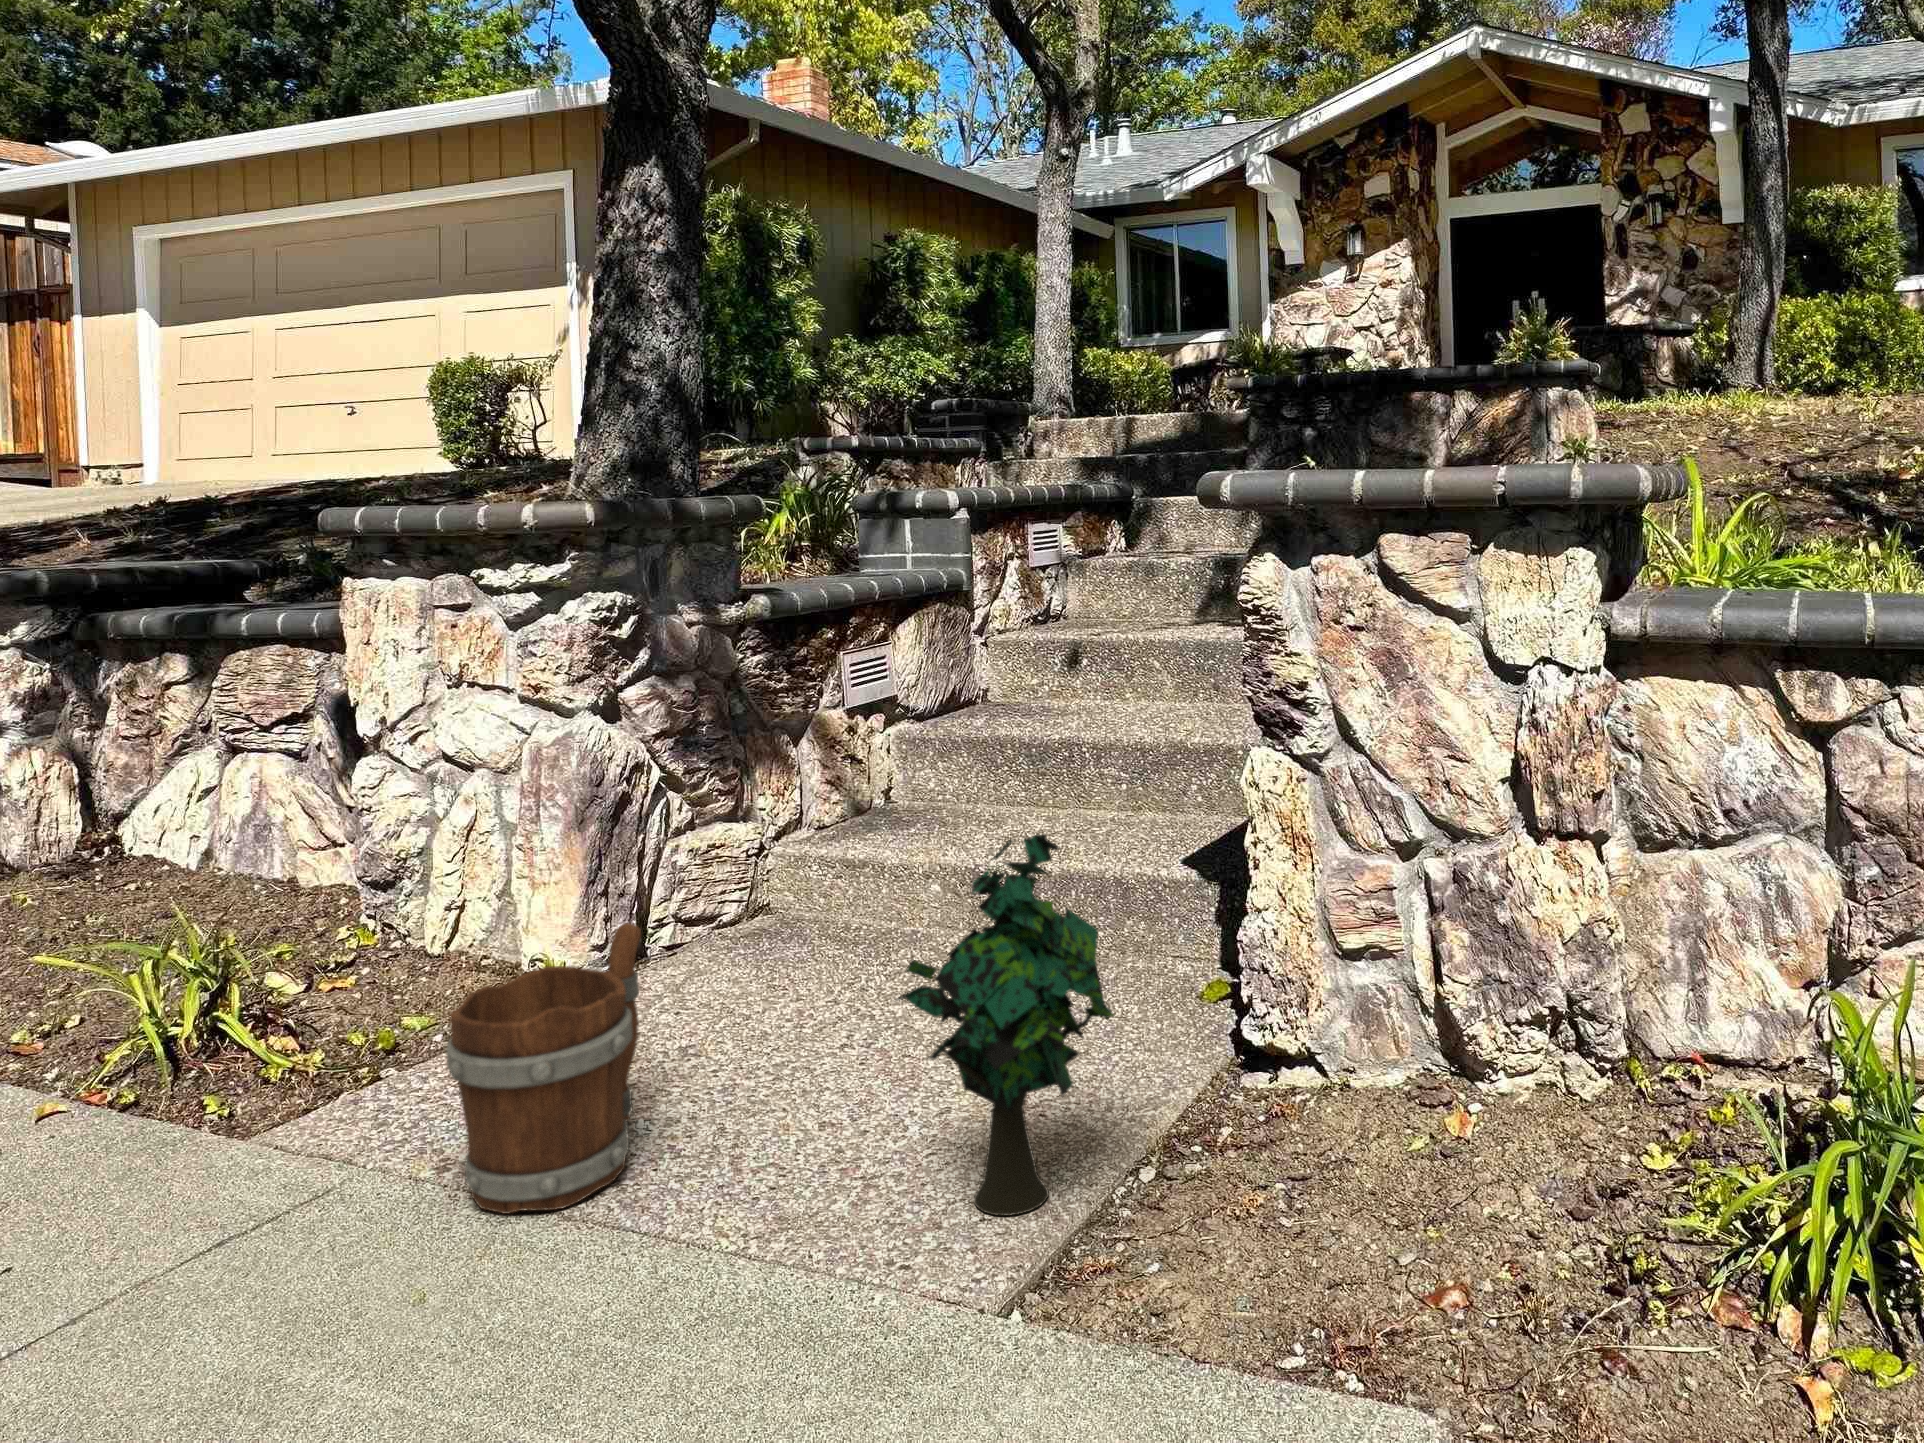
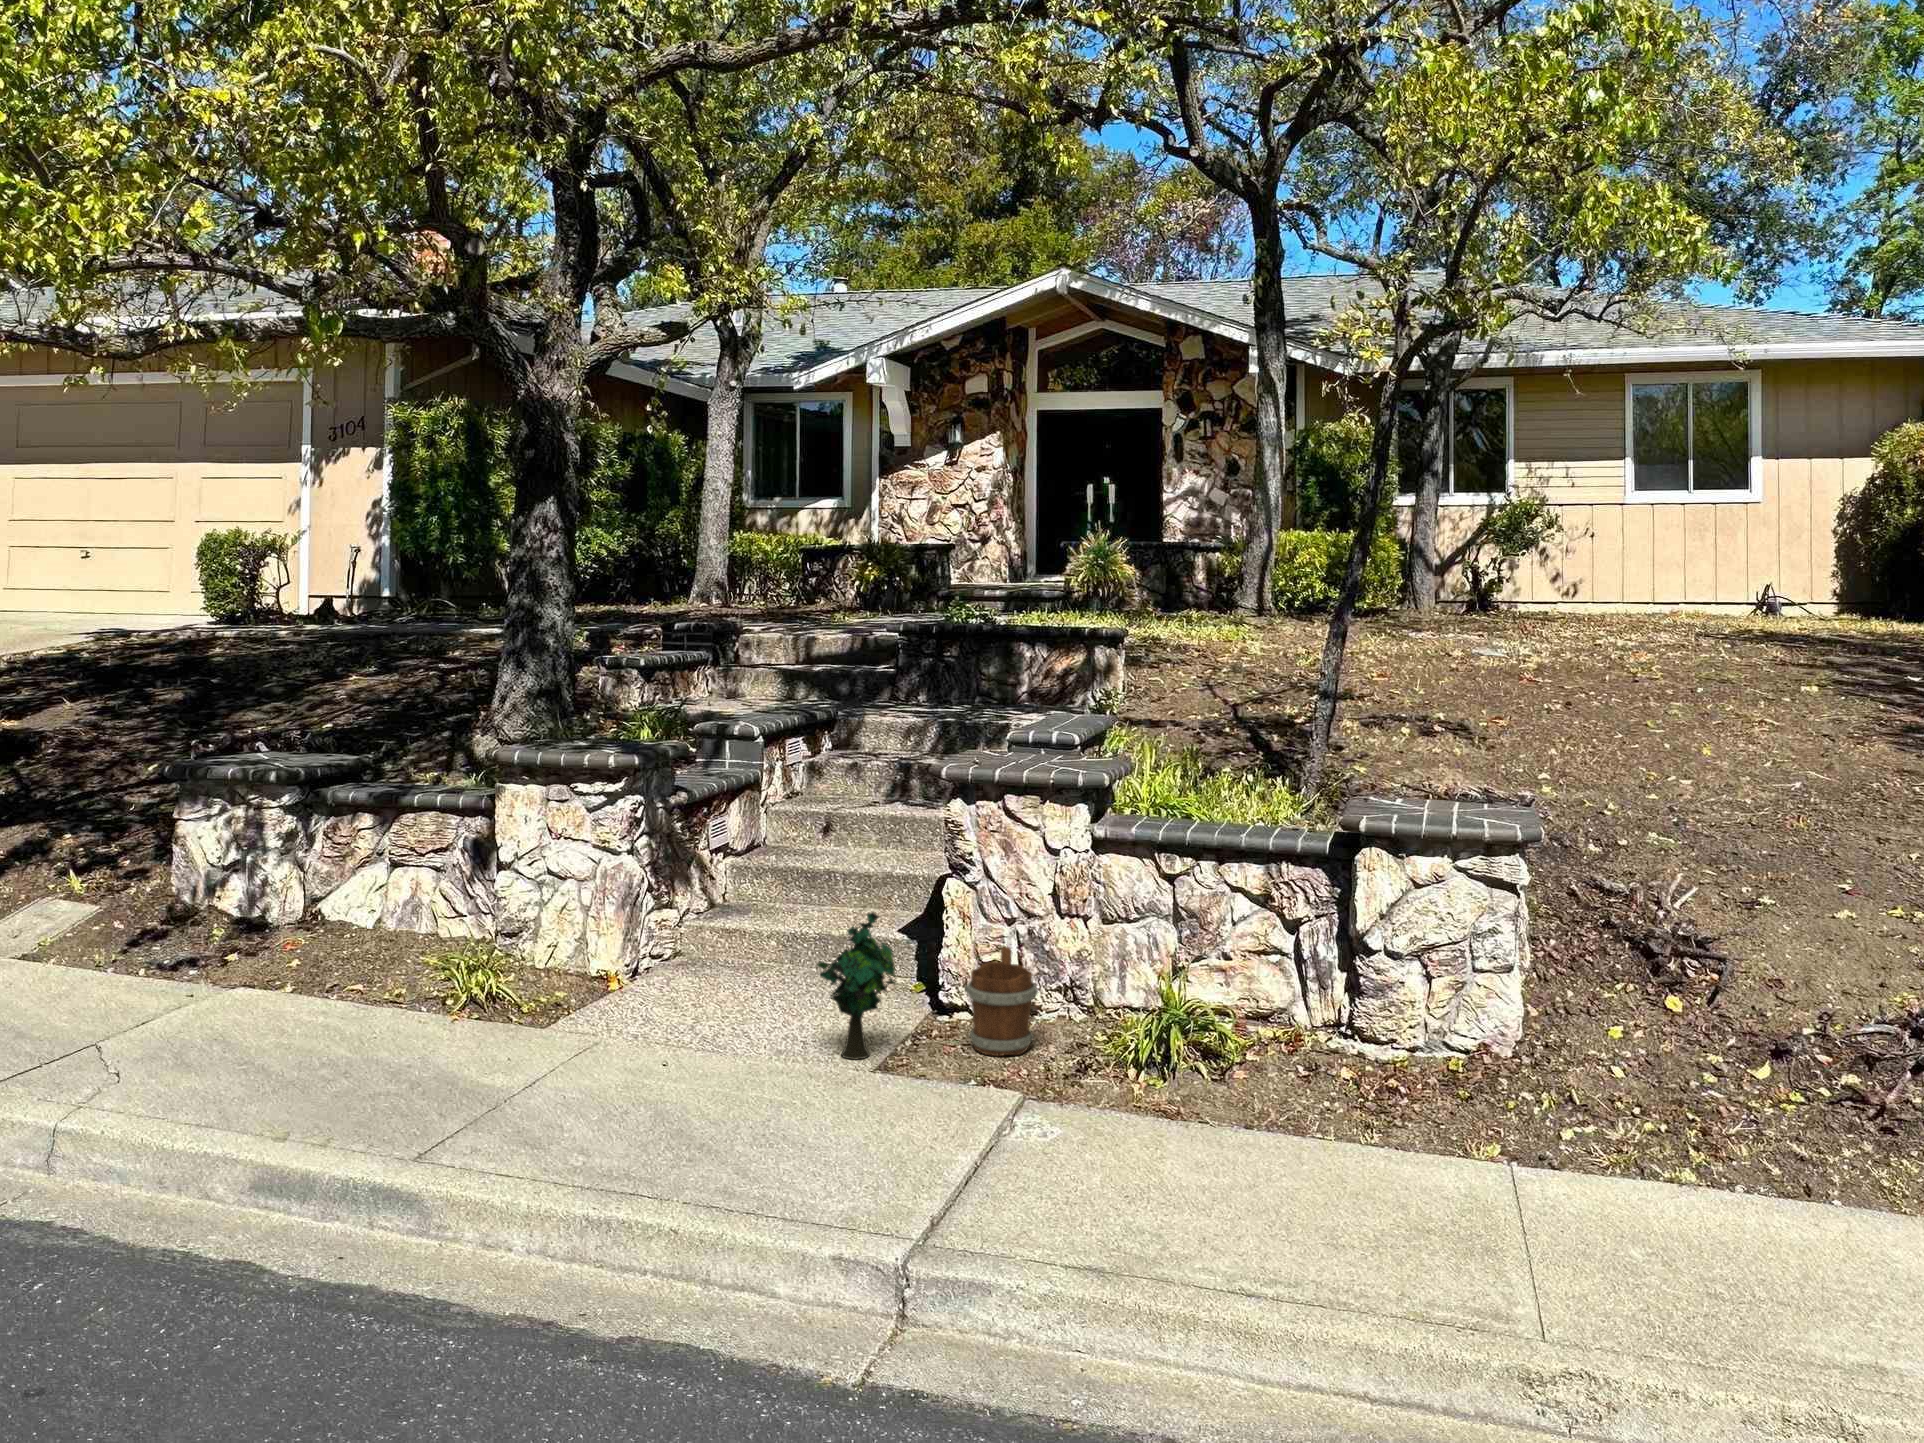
bucket: present [446,923,641,1214] -> present [965,946,1038,1056]

